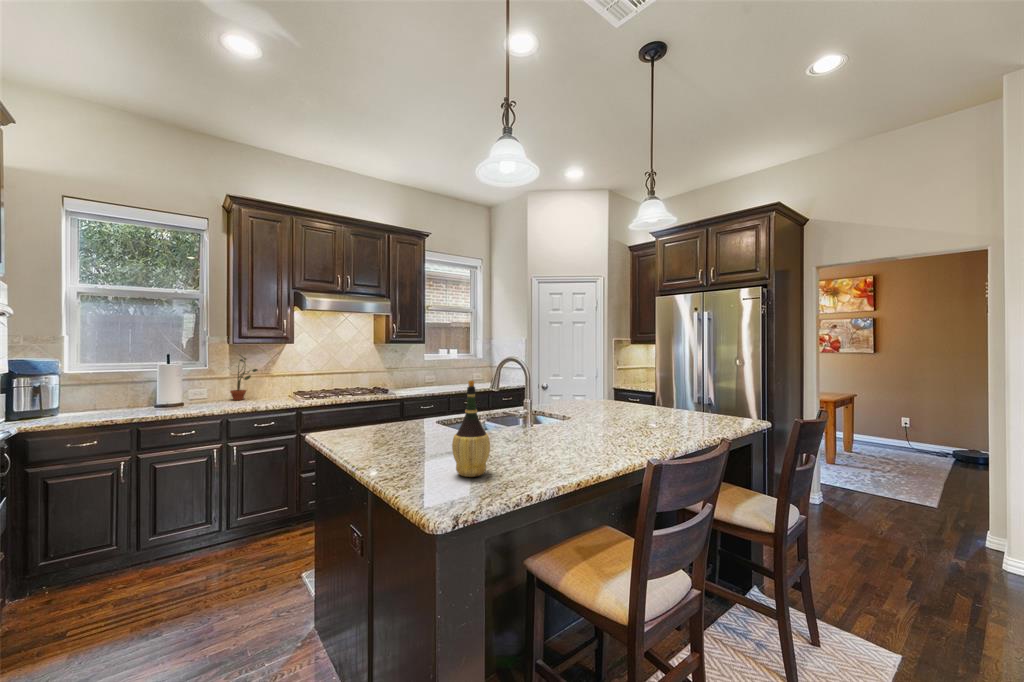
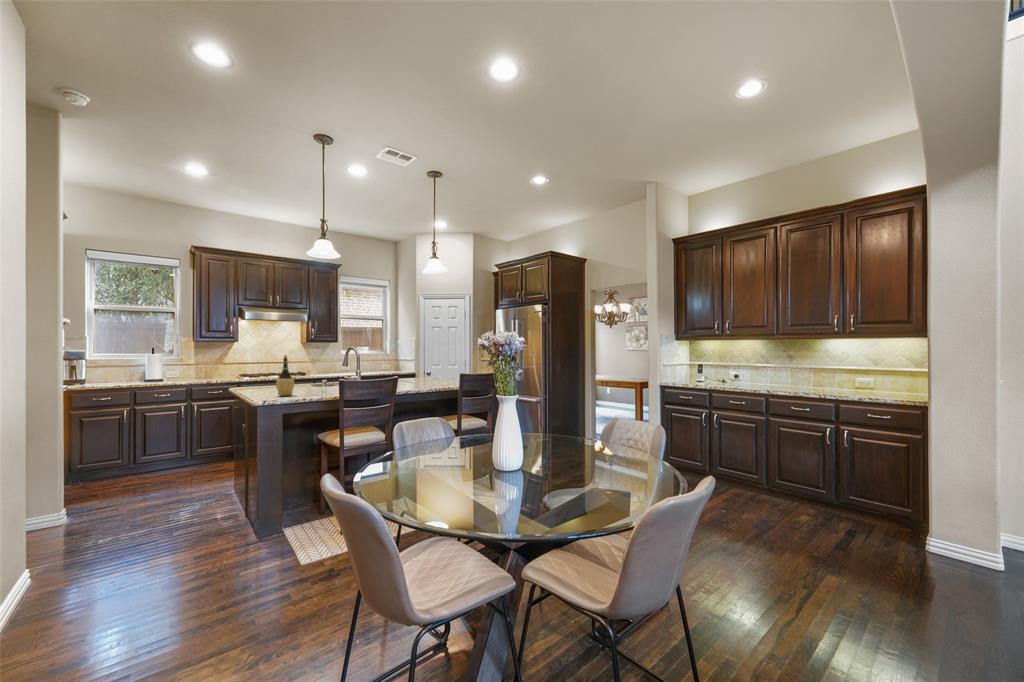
potted plant: present [230,355,257,400] -> none [192,349,213,378]

